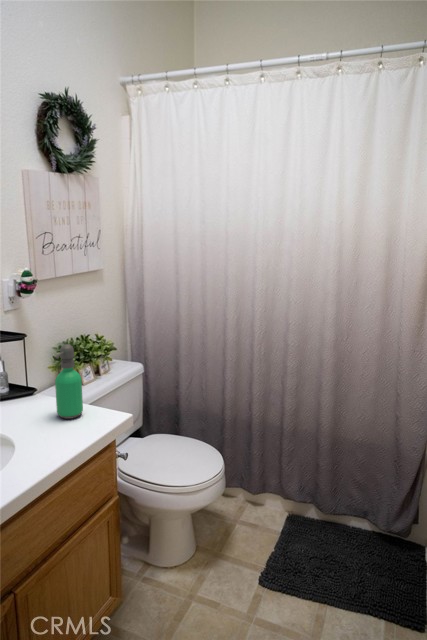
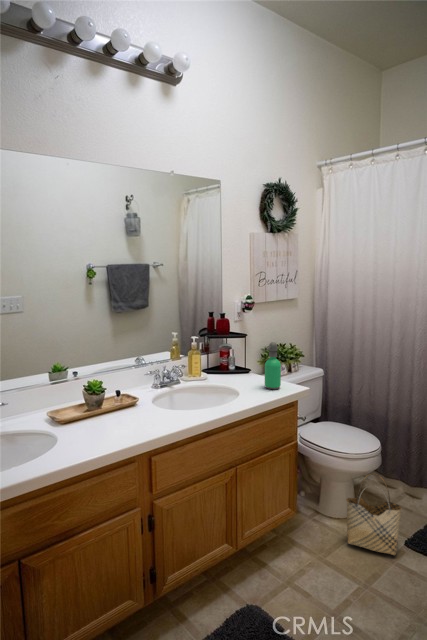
woven basket: none [184,503,253,605] -> present [346,473,402,555]

